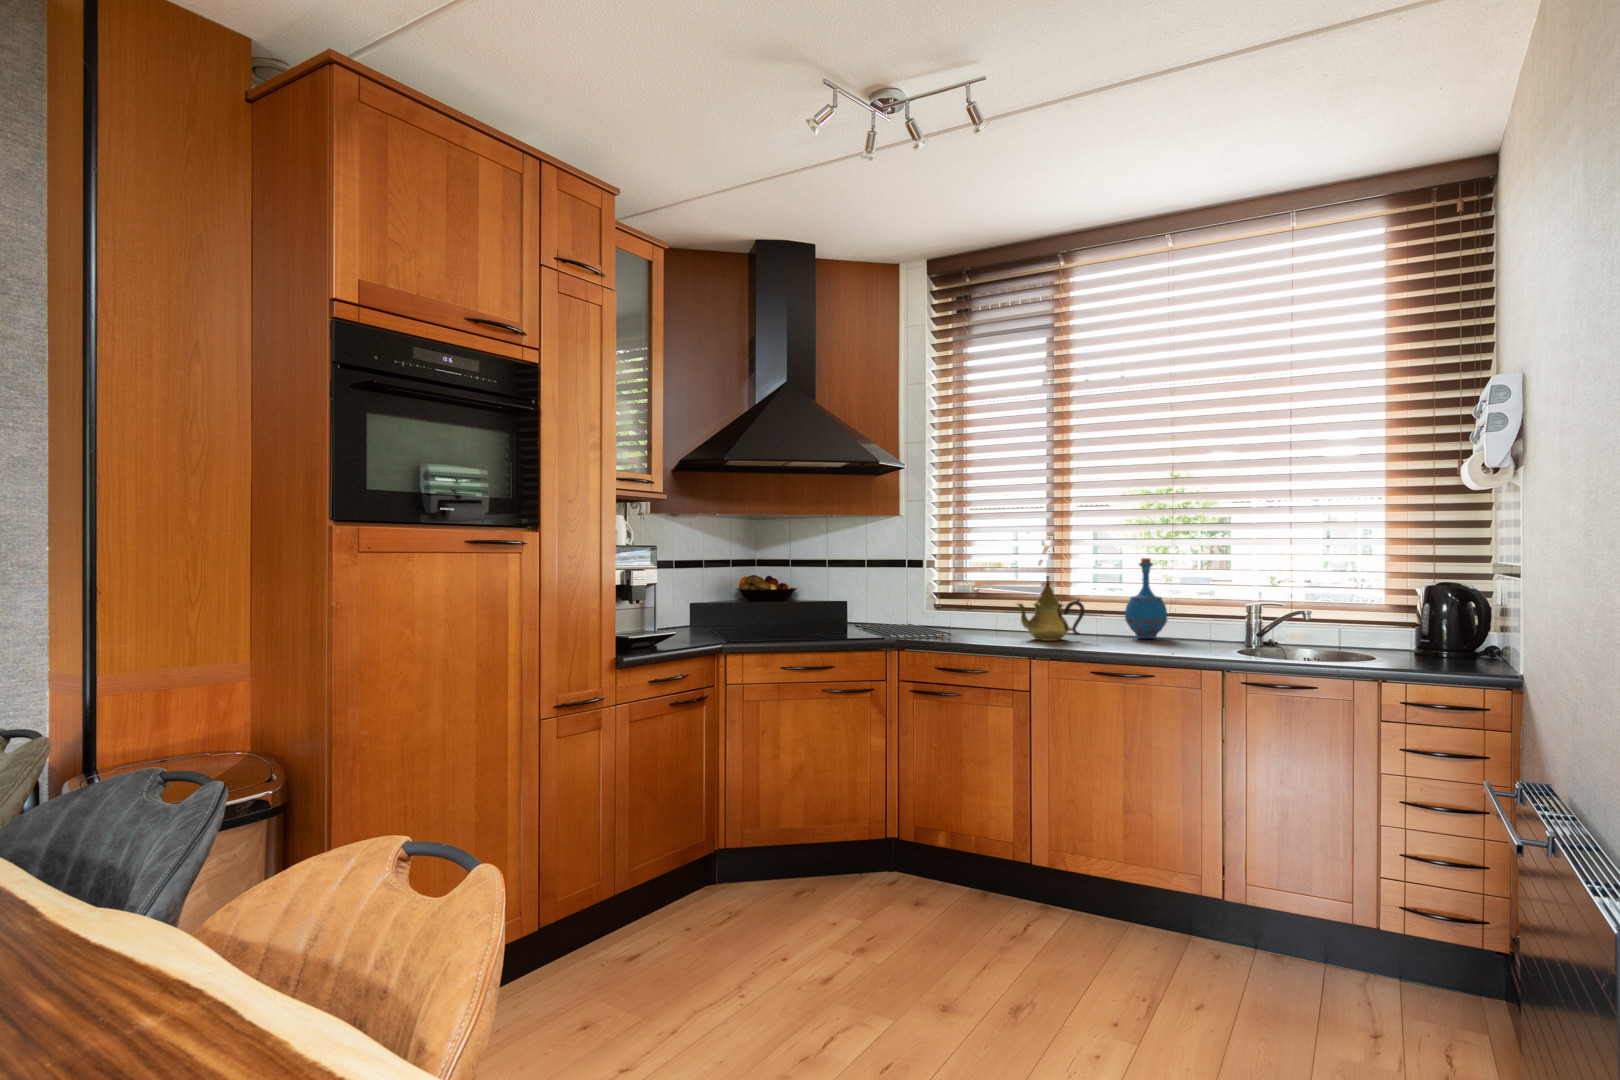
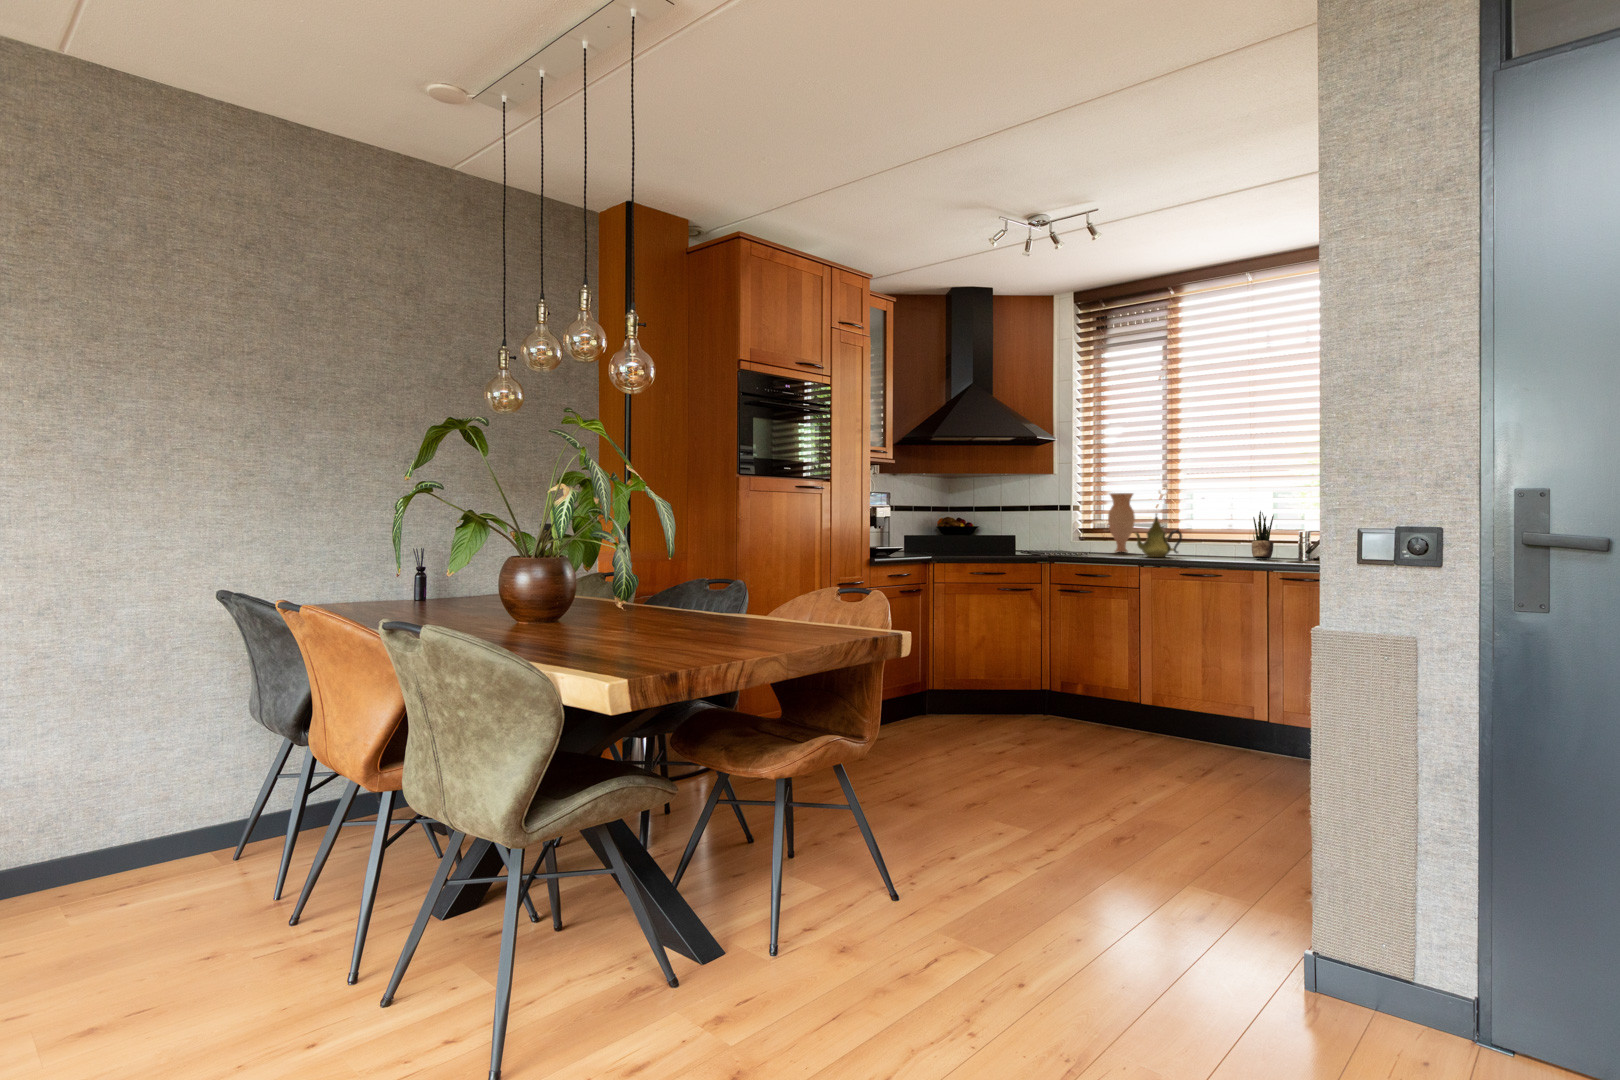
vase: none [975,544,1010,627] -> present [1108,493,1135,552]
bottle: present [1125,558,1167,639] -> none [1213,501,1244,556]
potted plant: none [1184,574,1215,645] -> present [1252,511,1274,559]

